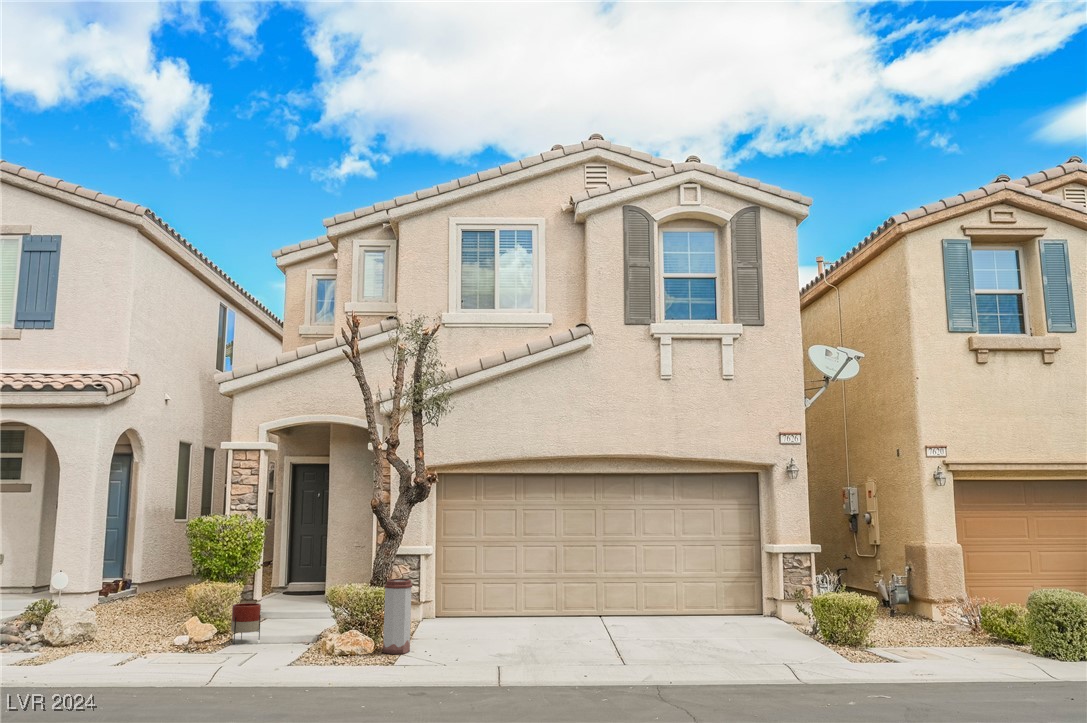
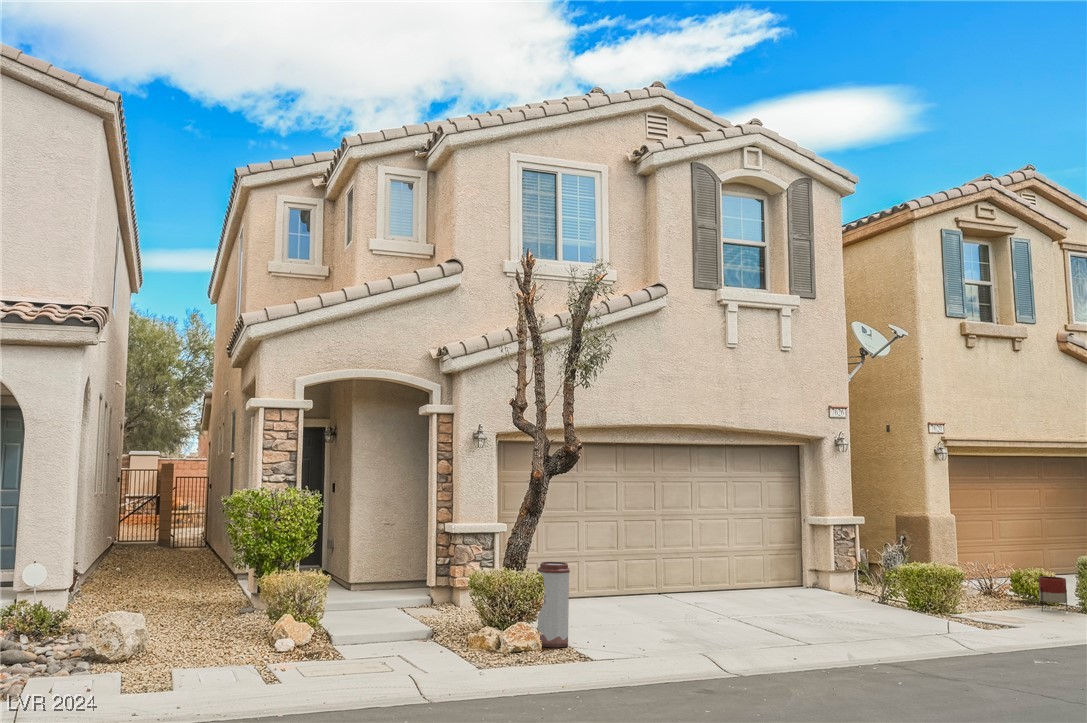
planter: present [231,603,261,644] -> present [1038,576,1067,611]

